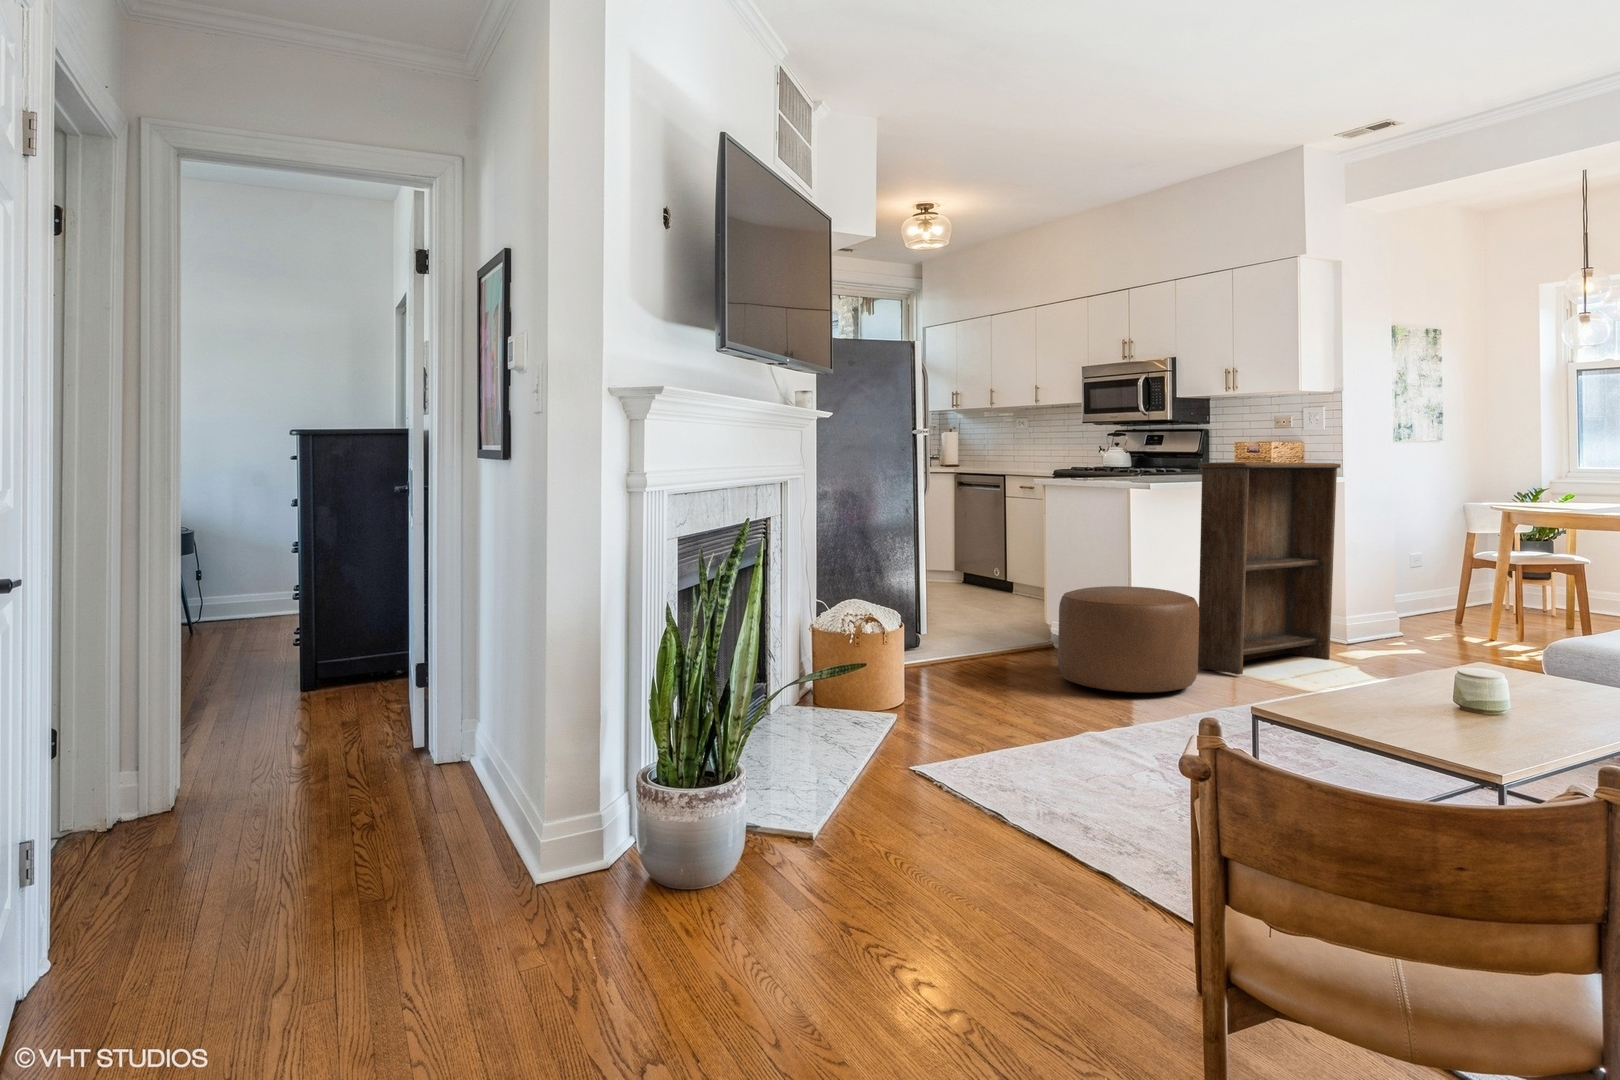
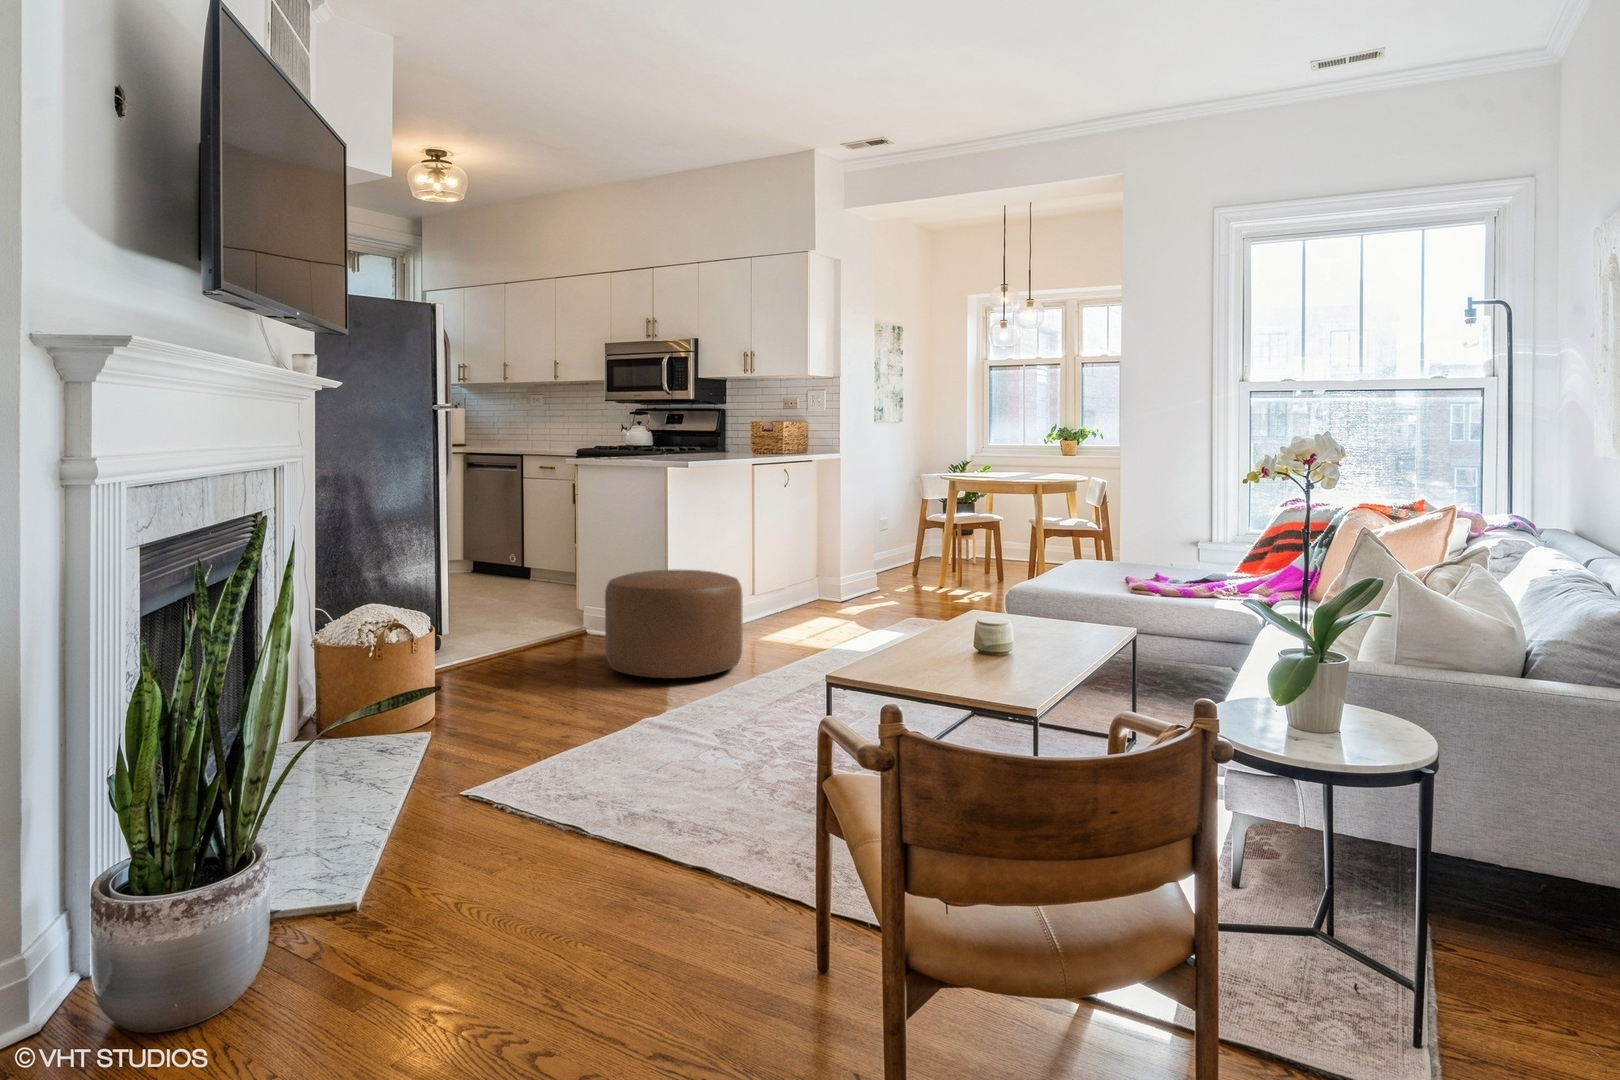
bookshelf: present [1198,462,1341,675] -> none [732,444,850,649]

